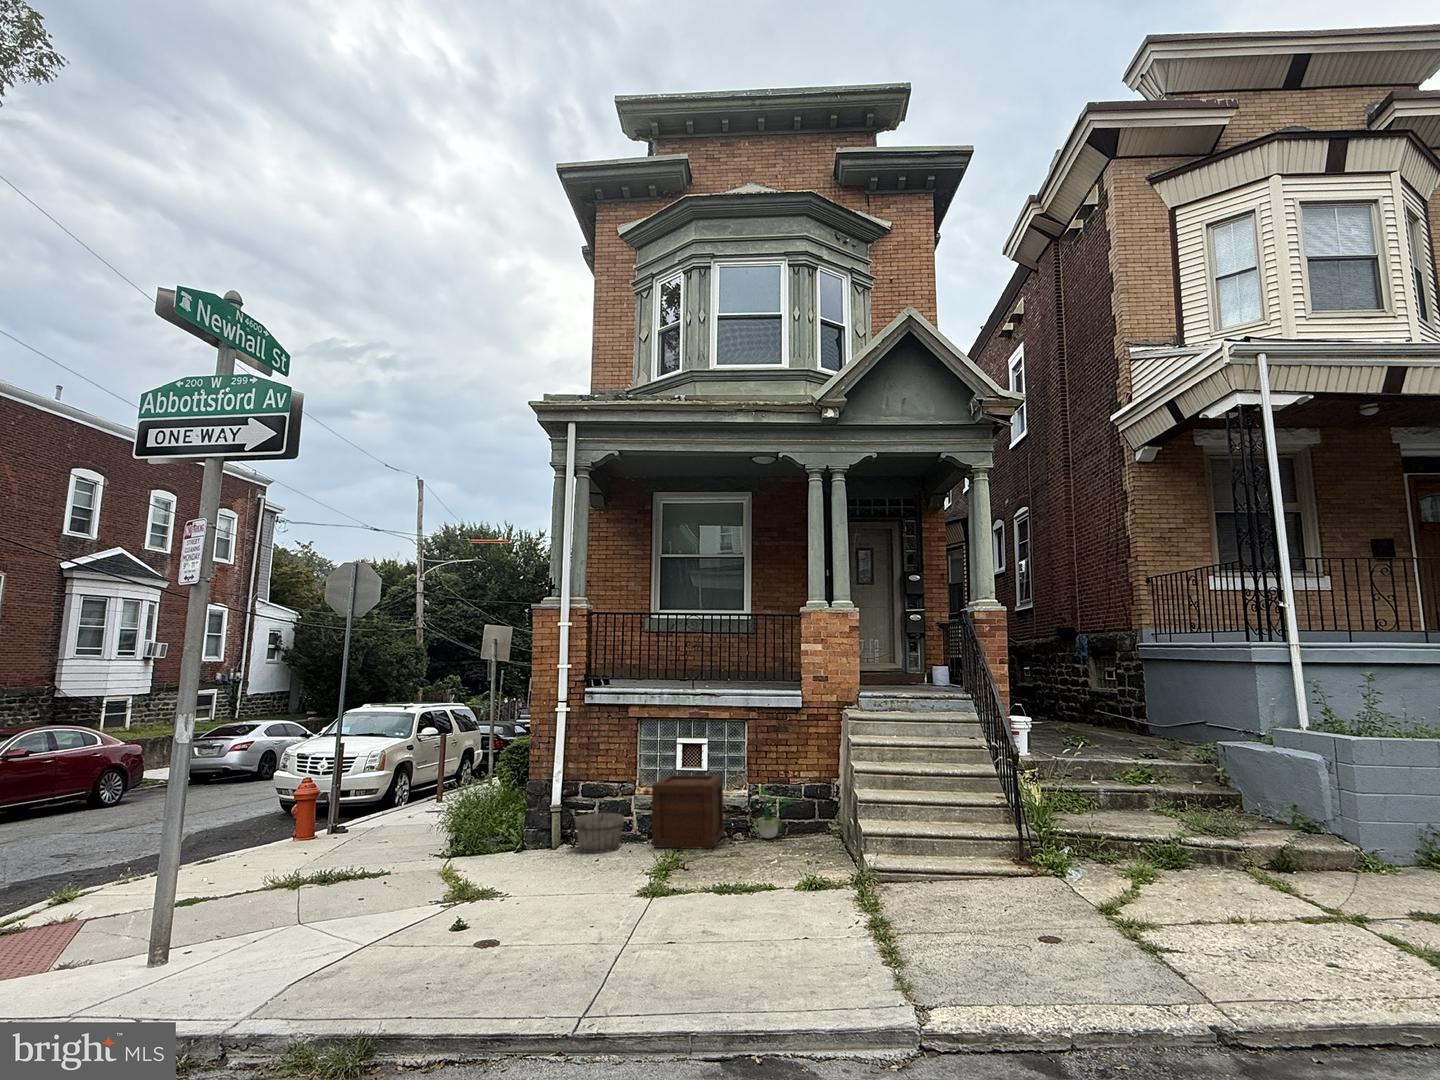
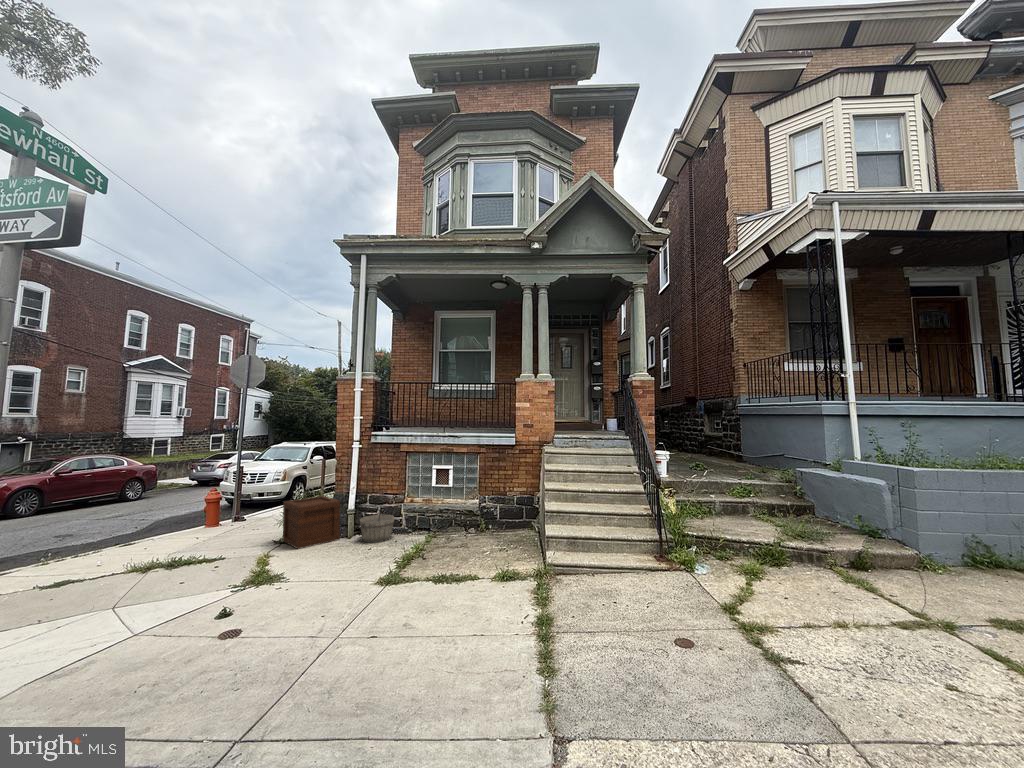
wooden crate: present [652,775,724,849] -> present [283,496,340,549]
potted plant: present [751,788,789,838] -> none [476,490,515,533]

